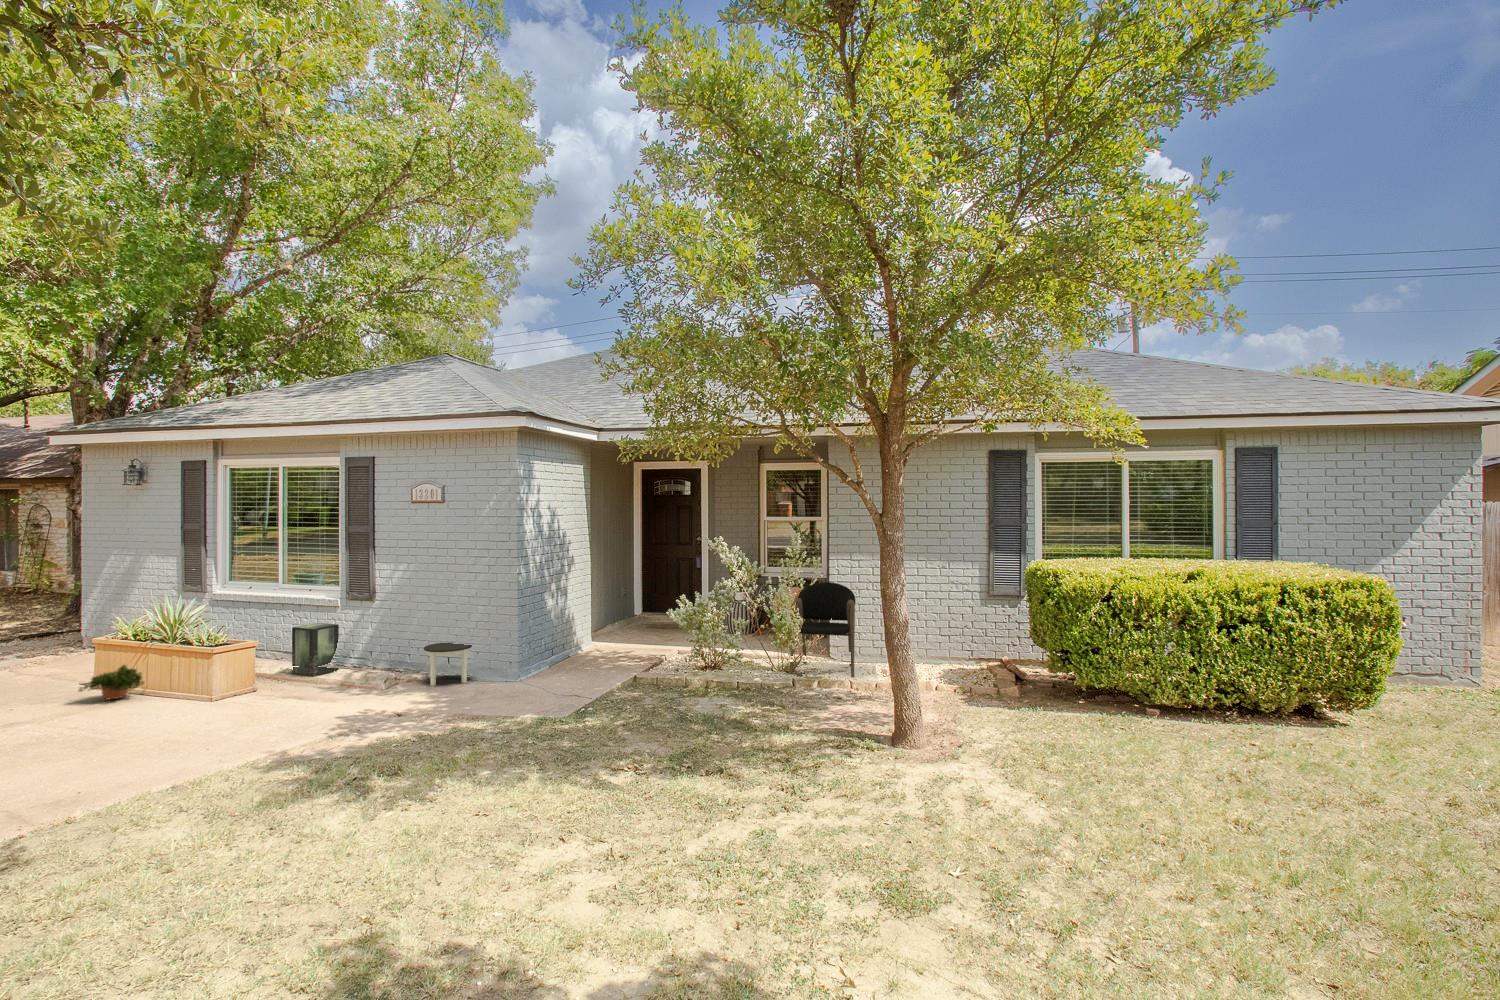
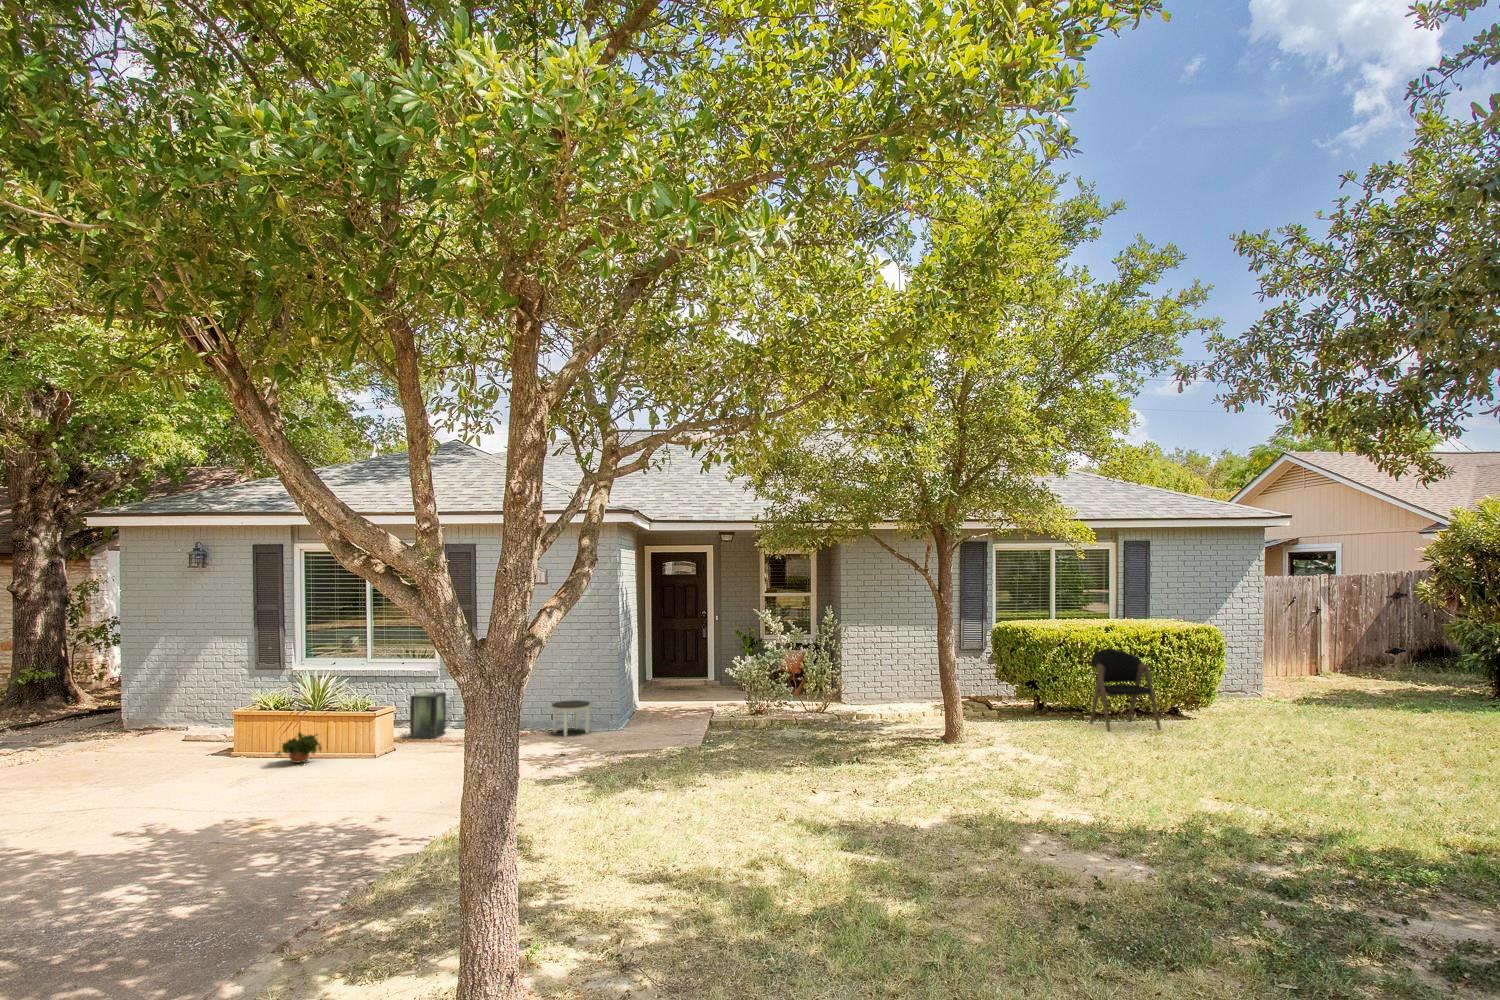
chair: present [789,582,855,678] -> present [1090,649,1161,732]

